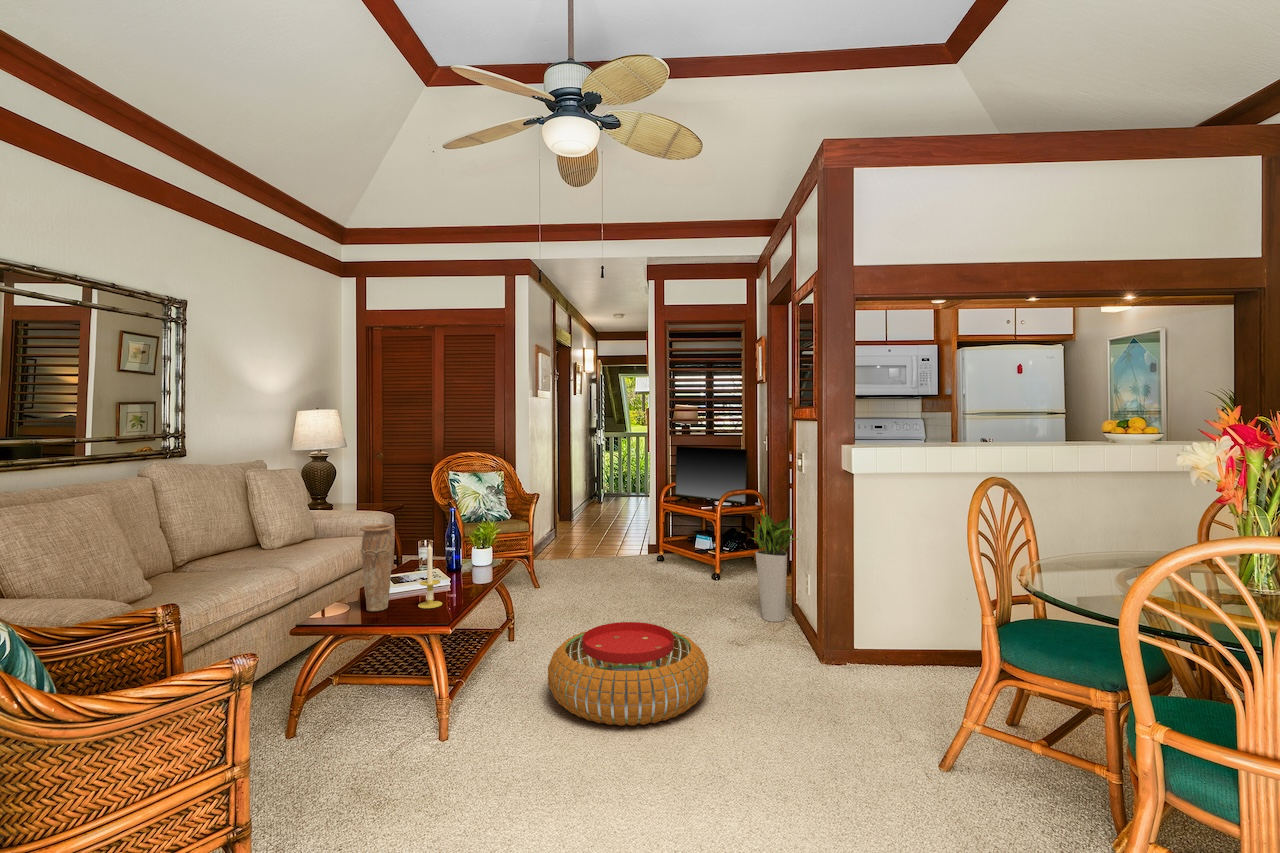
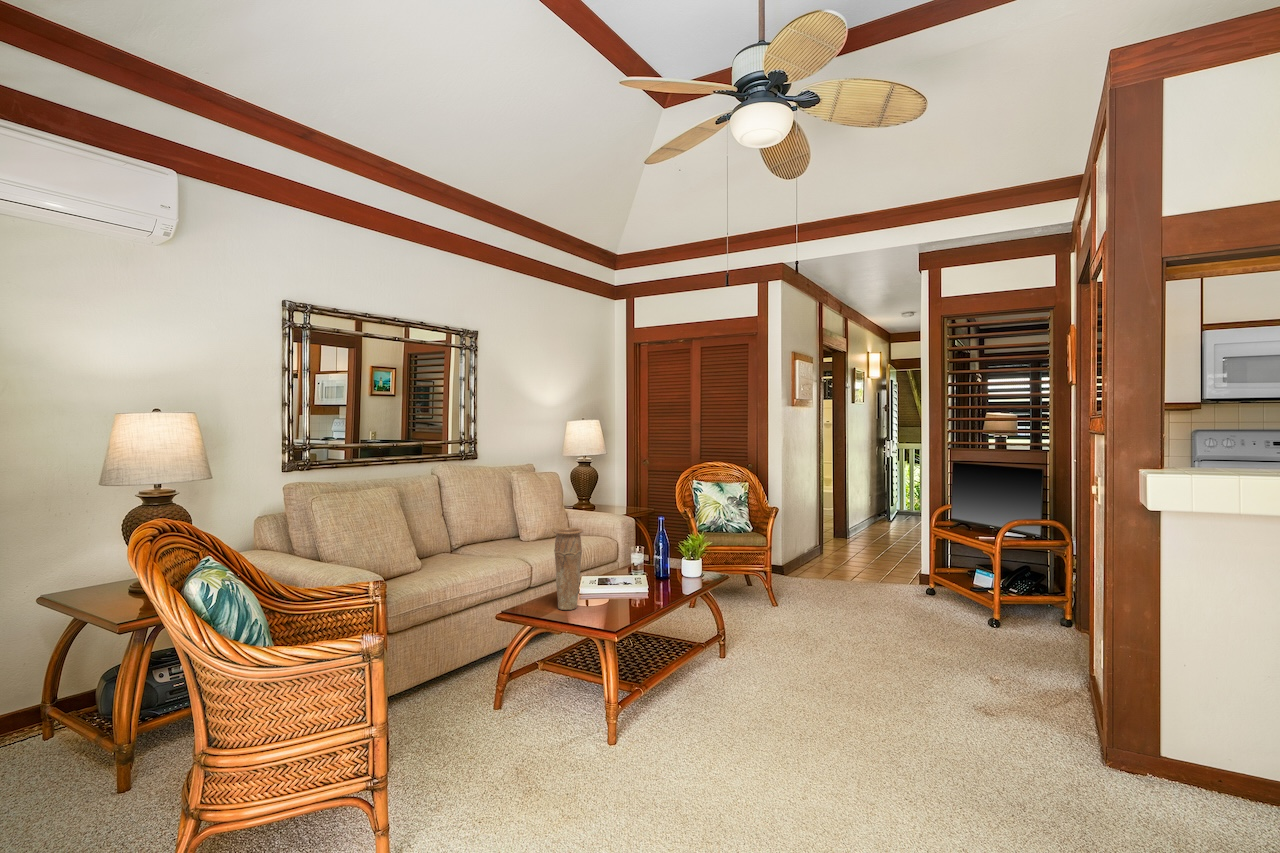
planter: present [752,512,796,622] -> none [1015,551,1085,697]
candle: present [418,544,442,608] -> none [602,550,624,615]
pouf: present [548,622,709,726] -> none [718,661,908,786]

